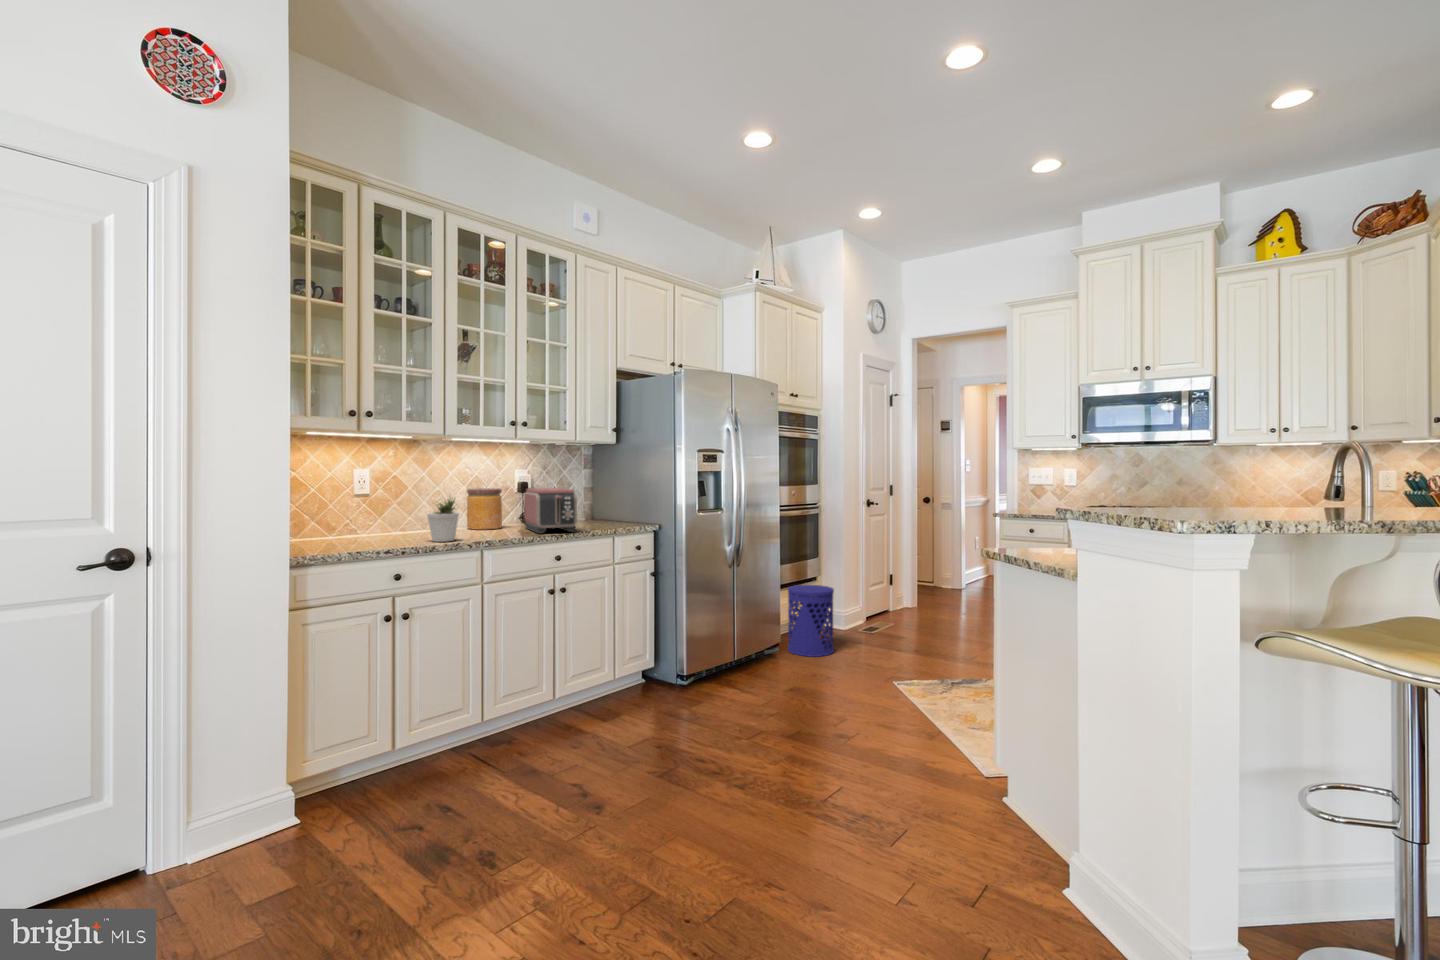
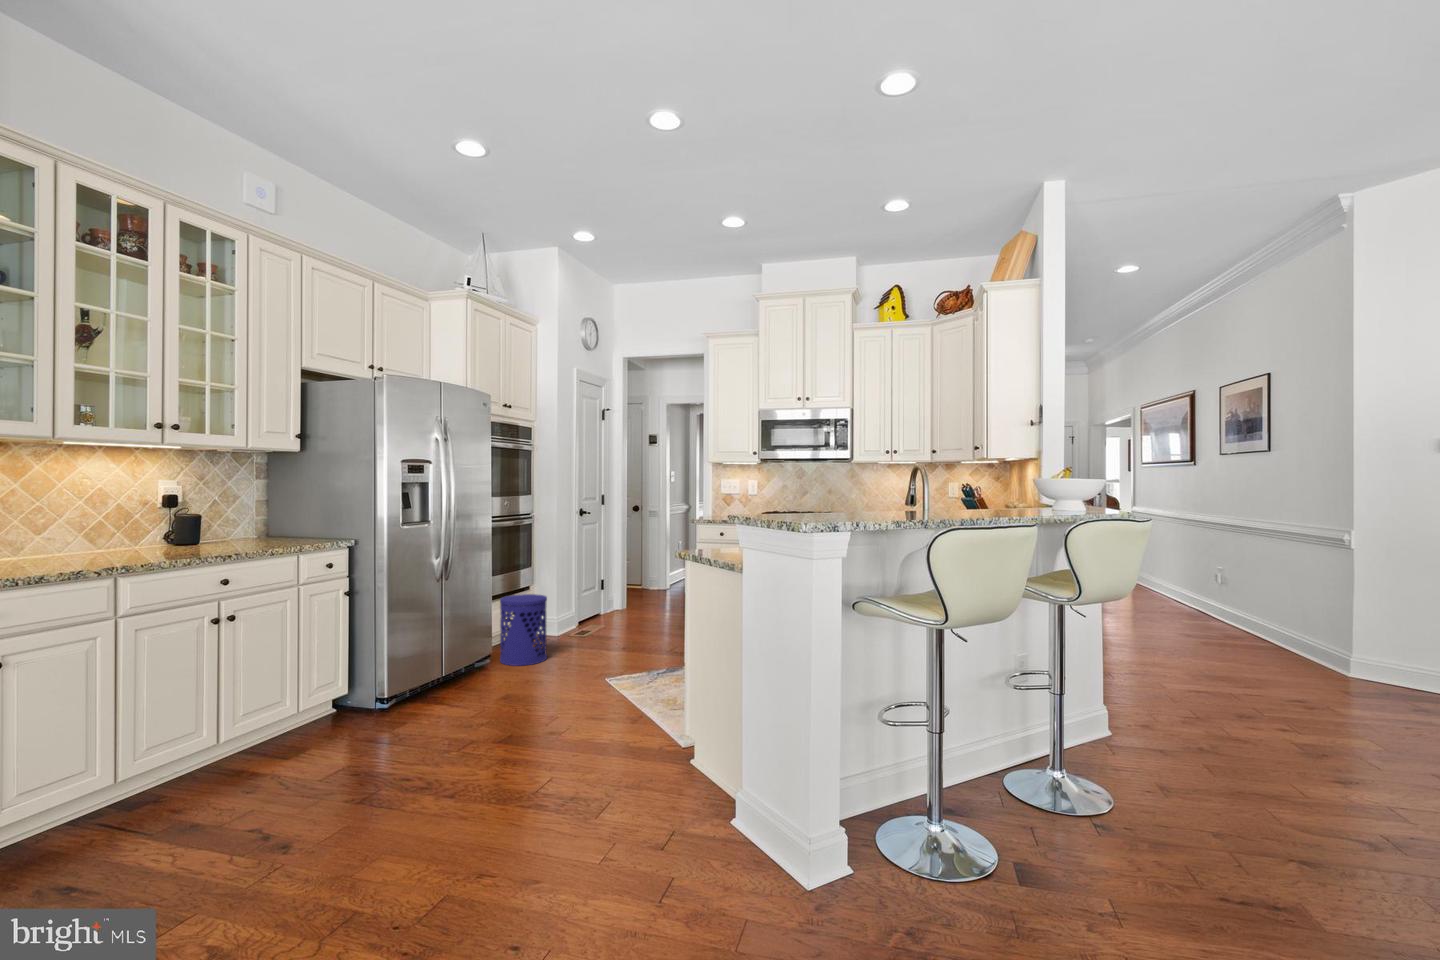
jar: present [467,488,502,530] -> none [85,502,140,554]
toaster: present [524,488,577,533] -> none [174,502,250,555]
potted plant: present [427,498,459,542] -> none [27,510,80,571]

